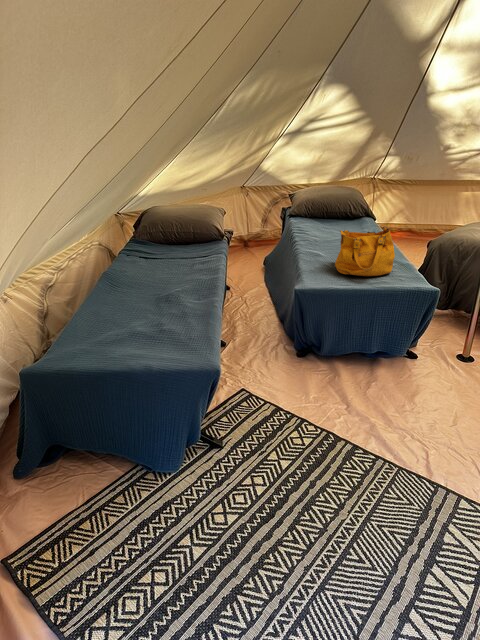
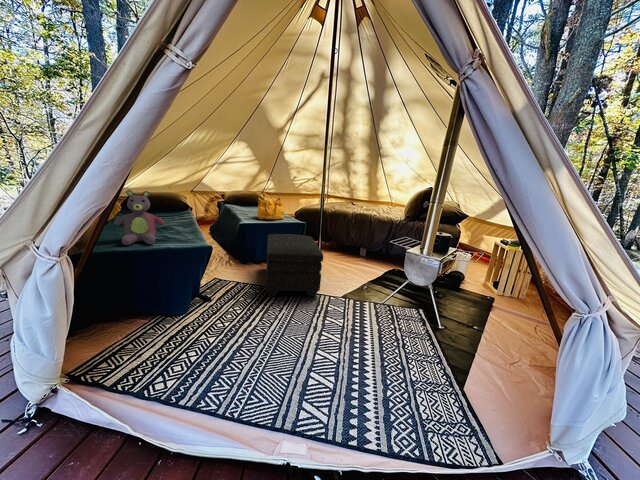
stuffed bear: none [81,266,150,360] -> present [114,190,164,245]
ottoman: none [318,318,454,487] -> present [266,234,323,296]

